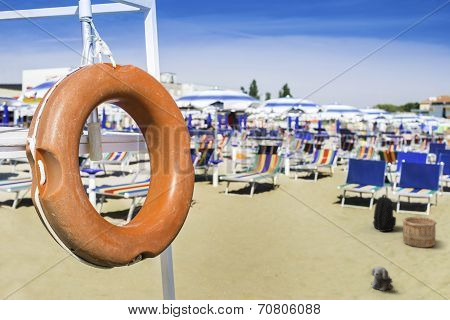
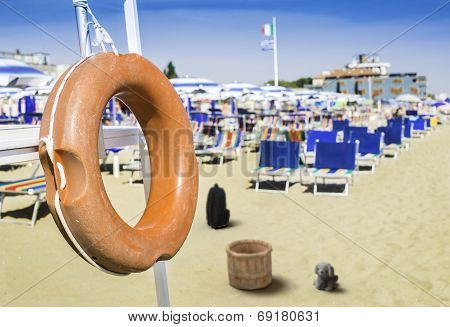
backpack: present [373,194,396,232] -> present [206,183,230,228]
wooden bucket: present [402,217,436,248] -> present [225,239,273,290]

